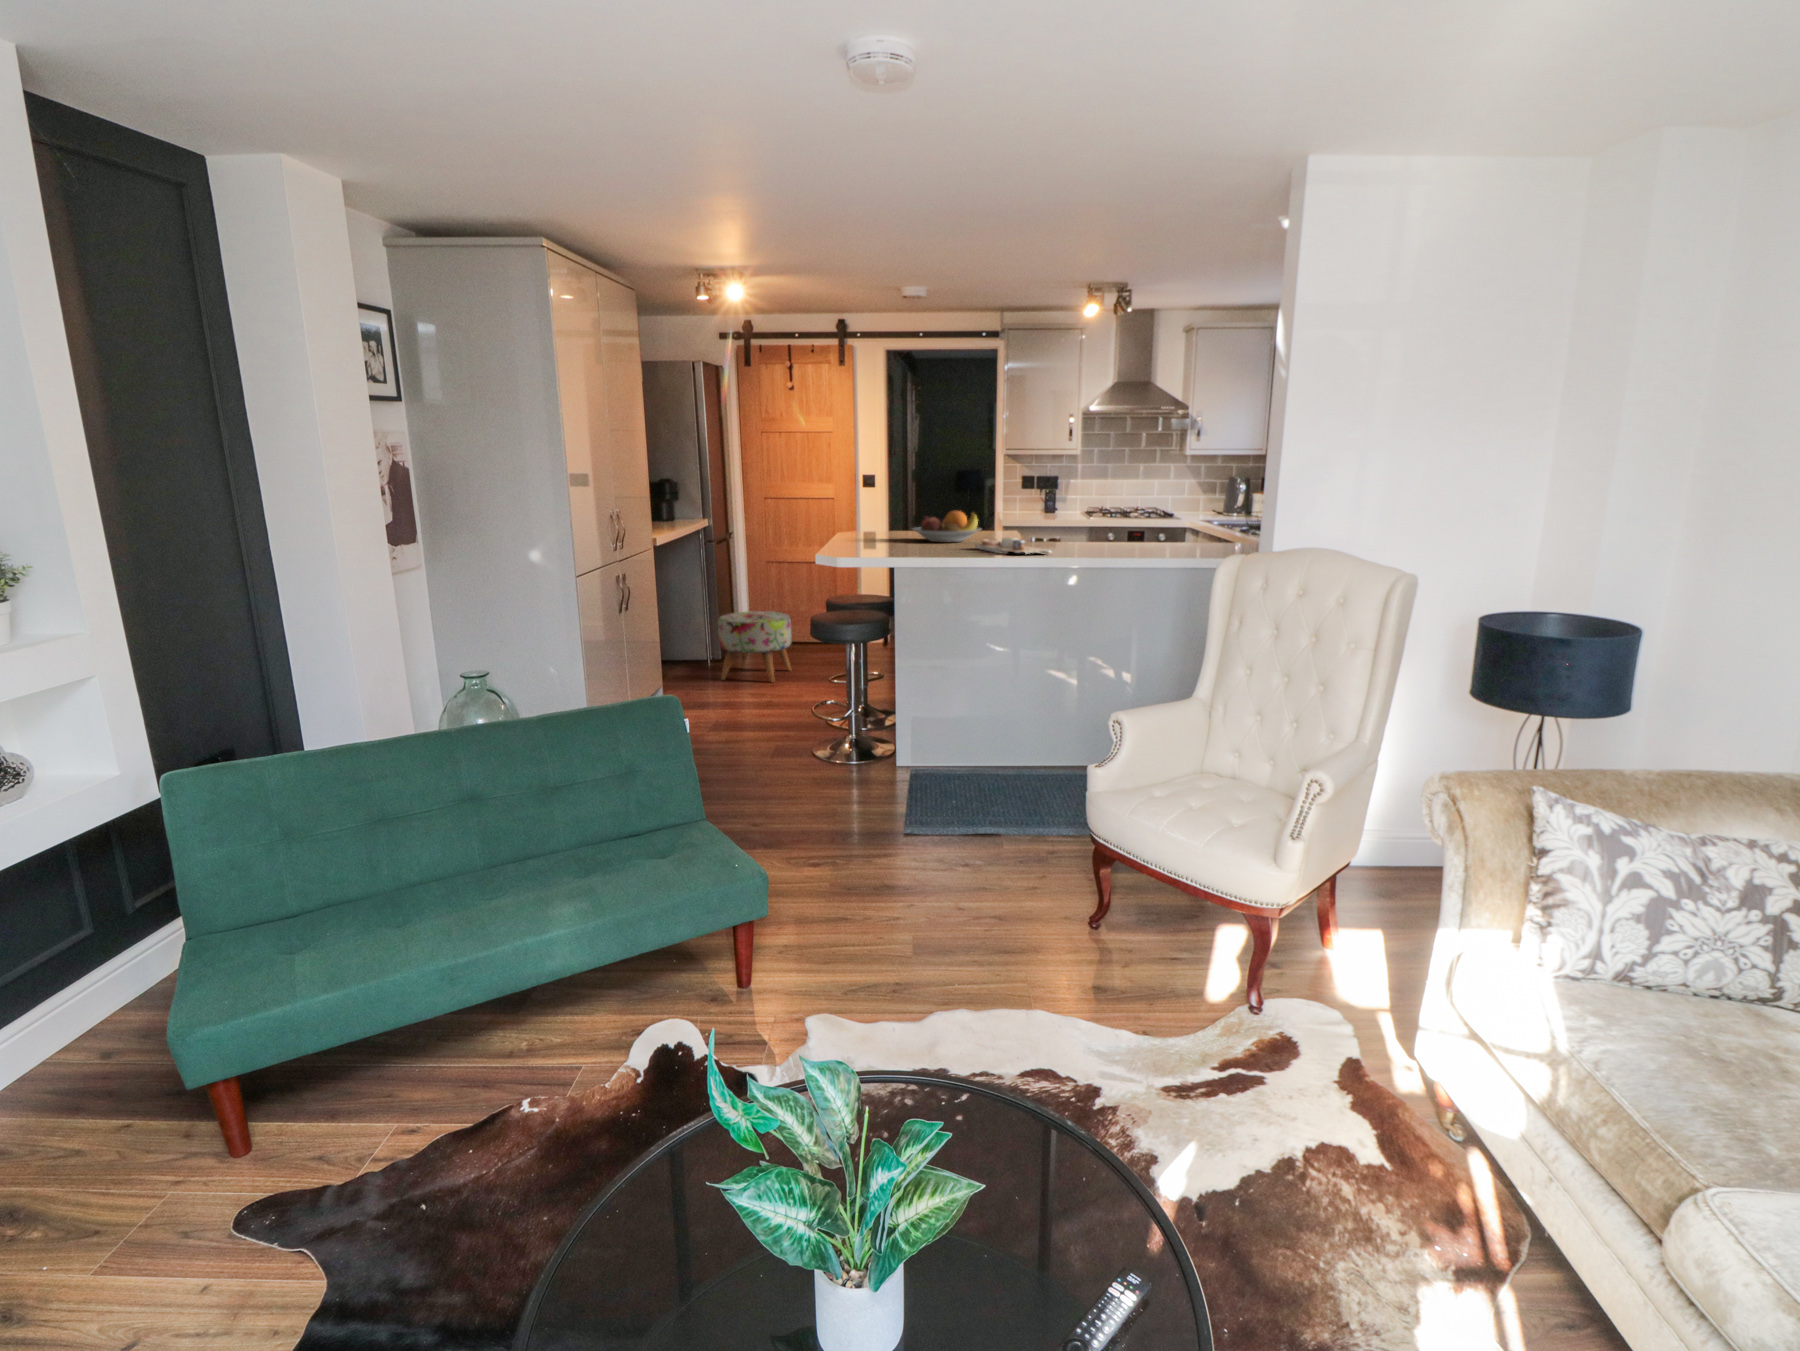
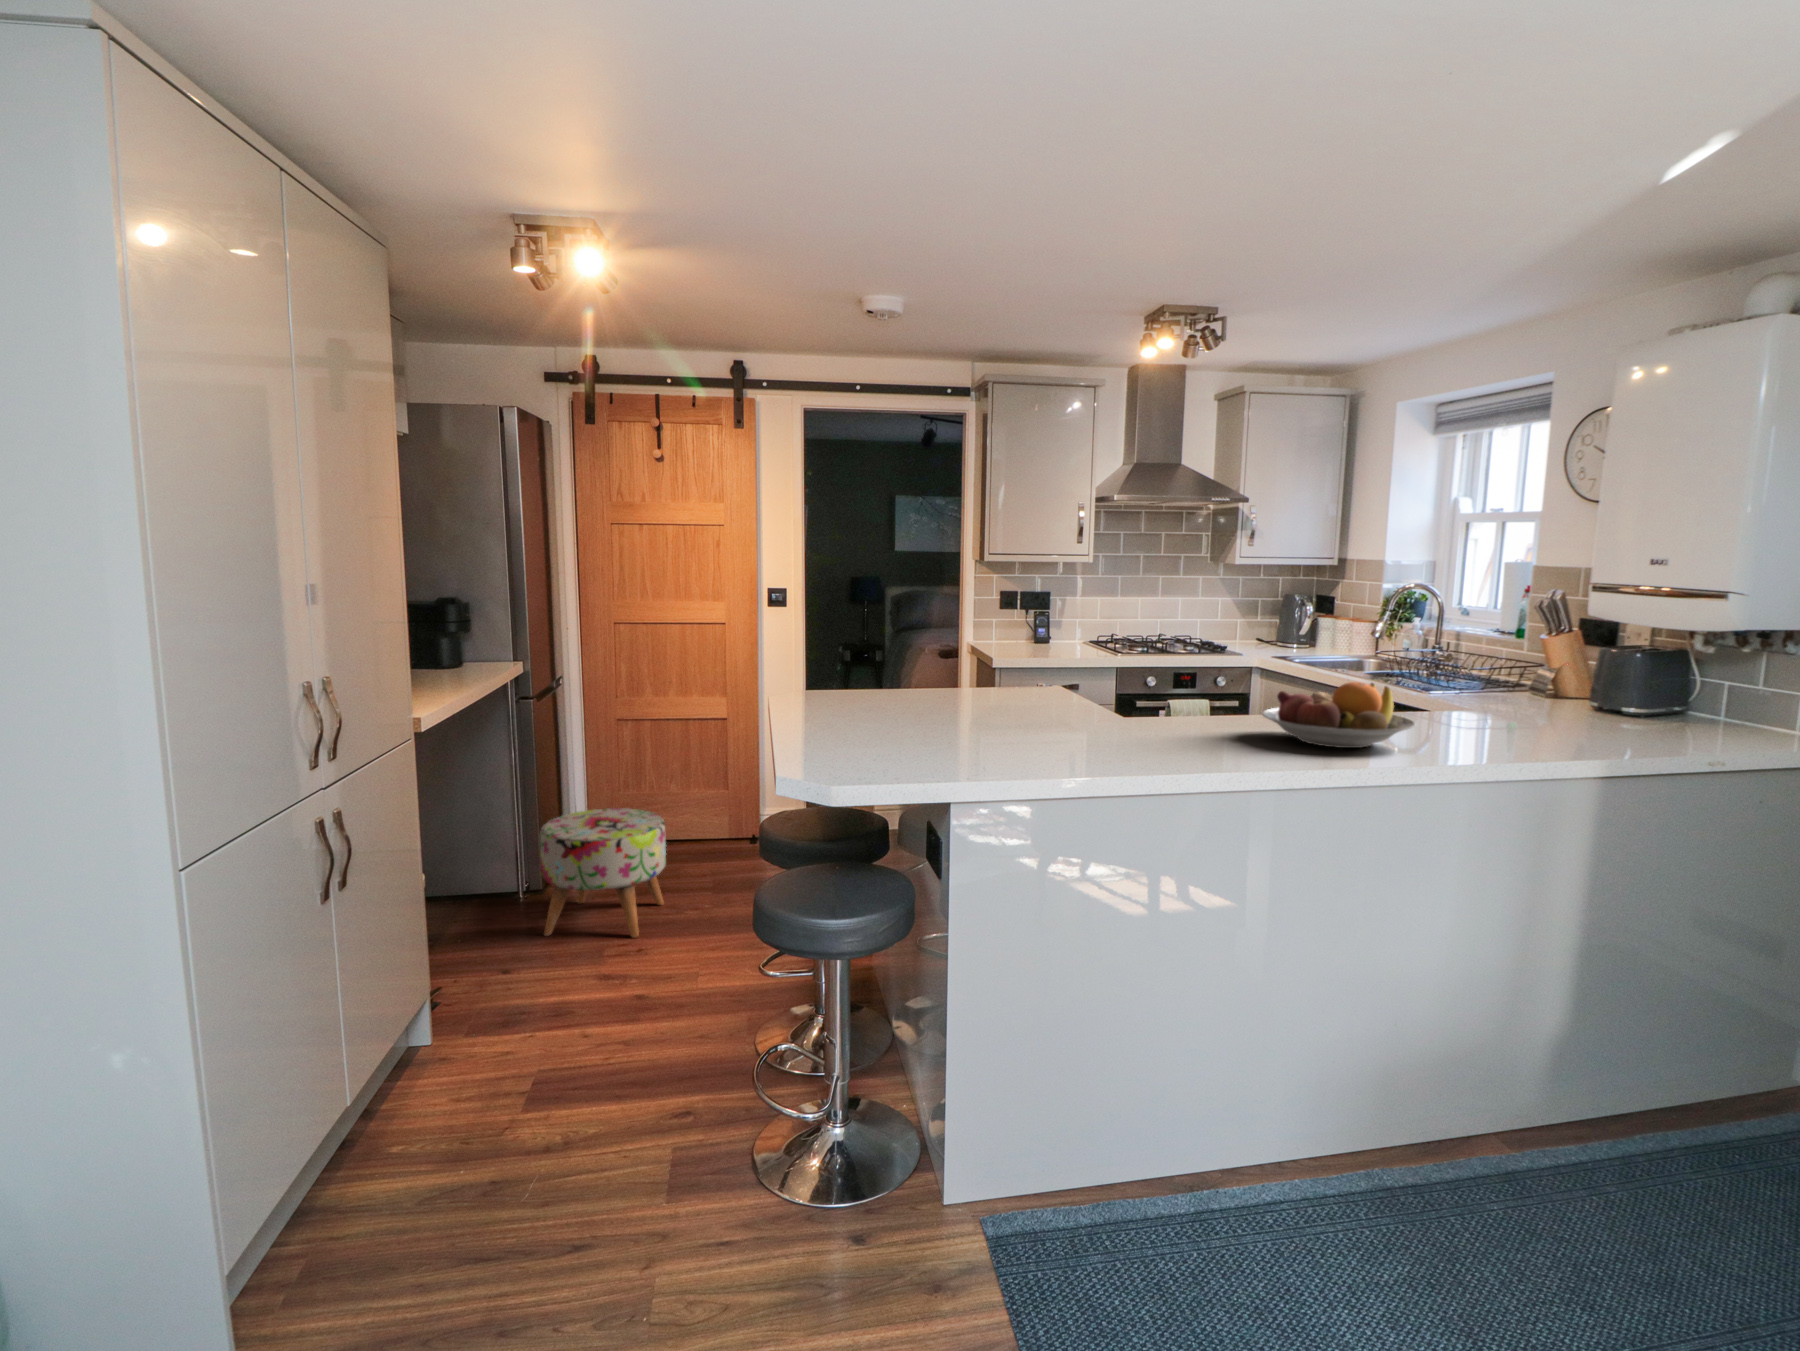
fruit bowl: present [912,511,981,542] -> present [1262,682,1415,748]
cutting board: present [975,538,1051,554] -> none [1083,730,1278,781]

